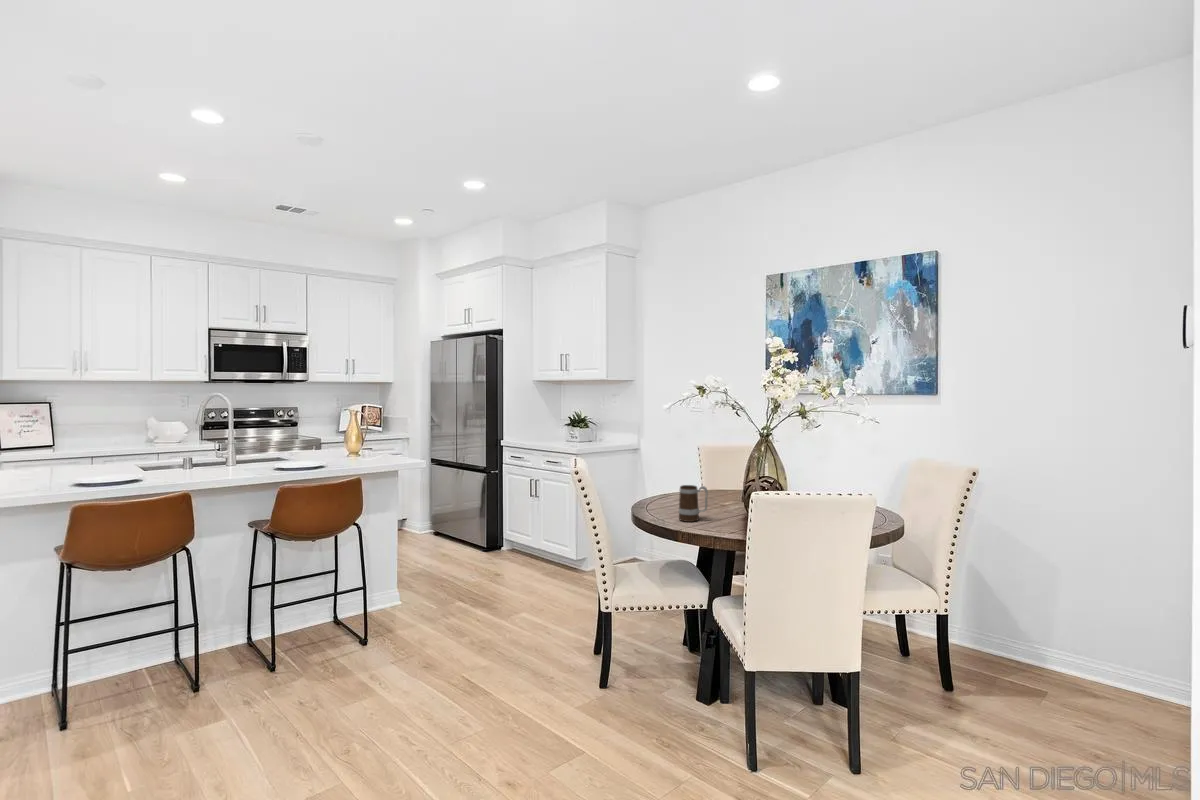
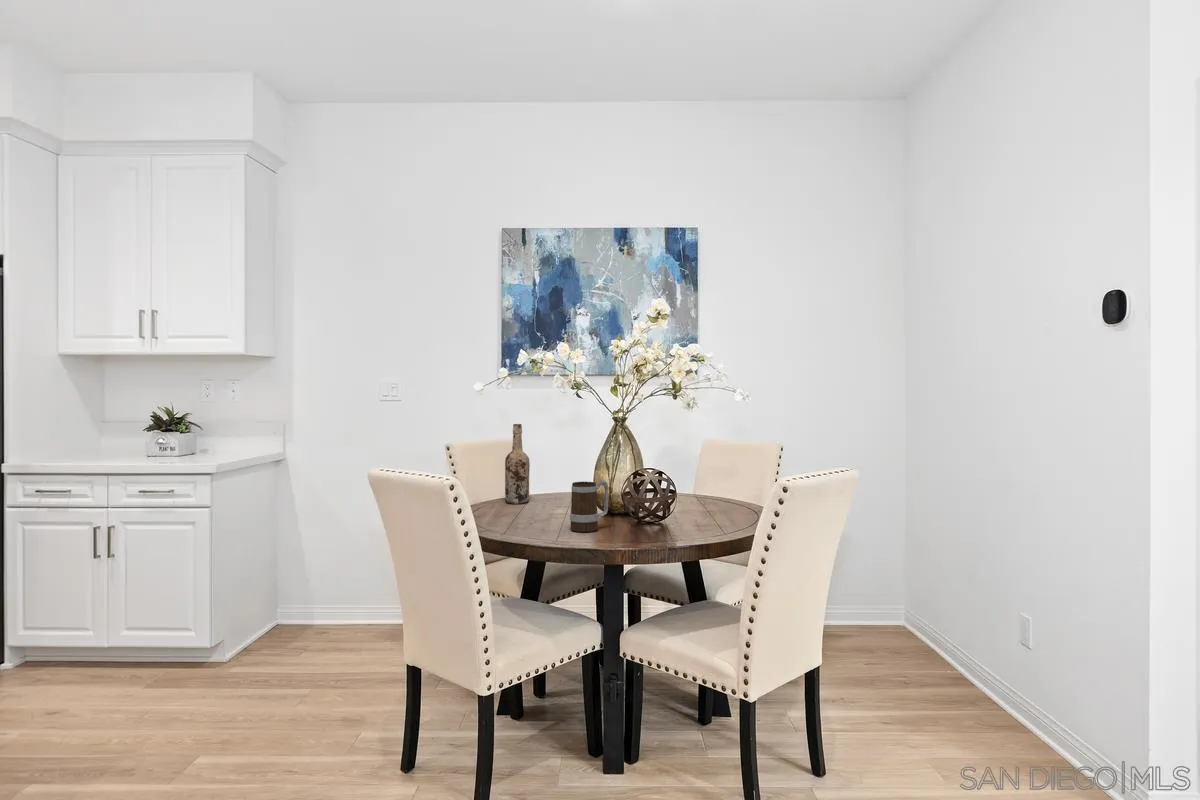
wine bottle: none [701,437,720,496] -> present [505,424,530,504]

